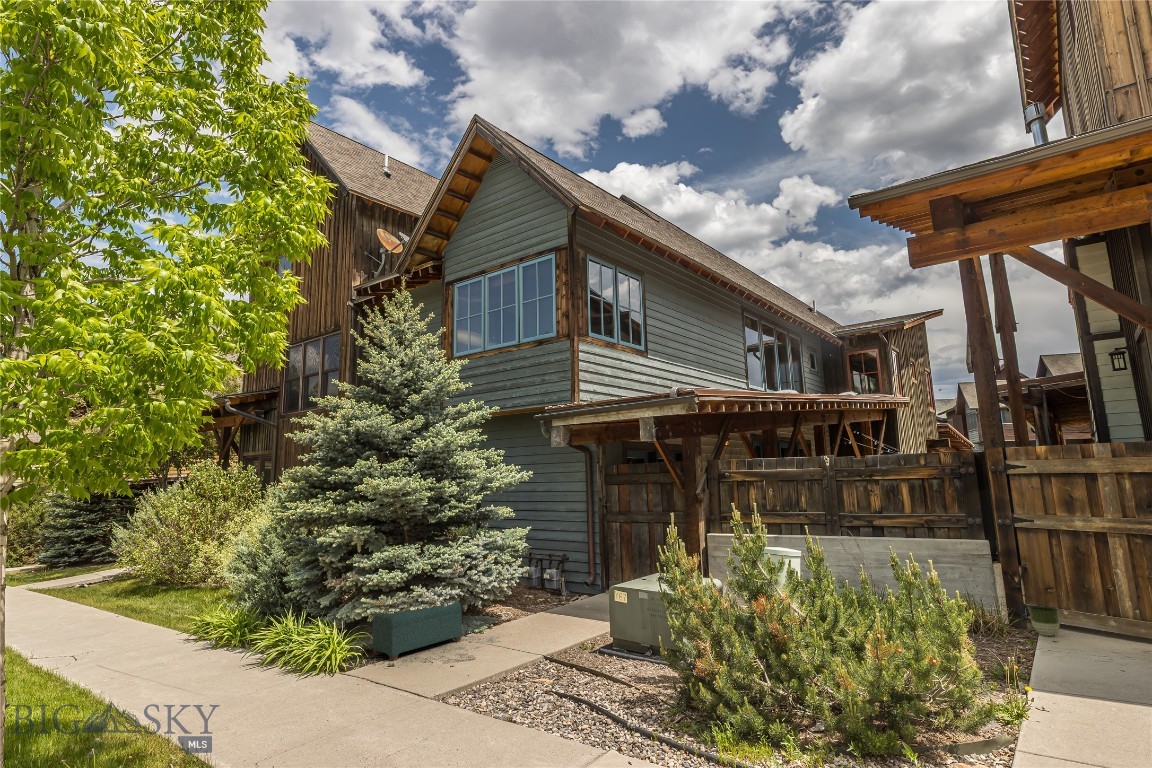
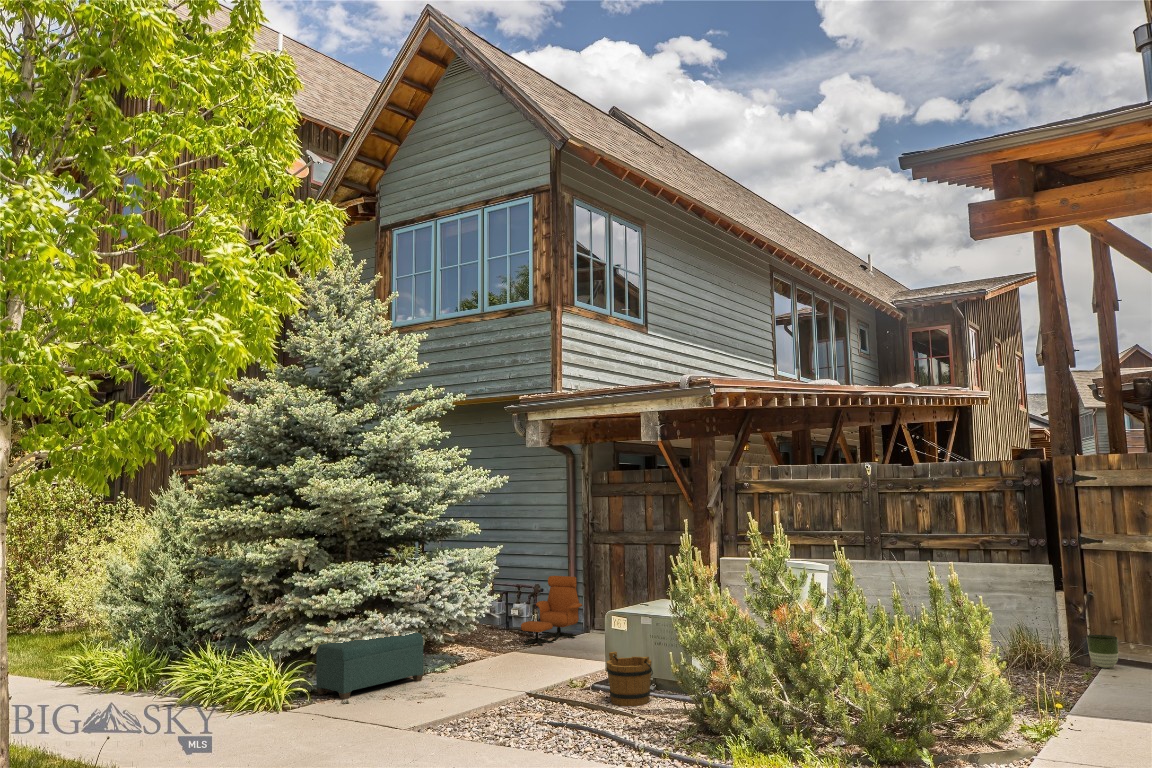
lounge chair: none [547,548,596,607] -> present [521,576,582,646]
bucket: none [608,622,647,672] -> present [607,652,653,706]

